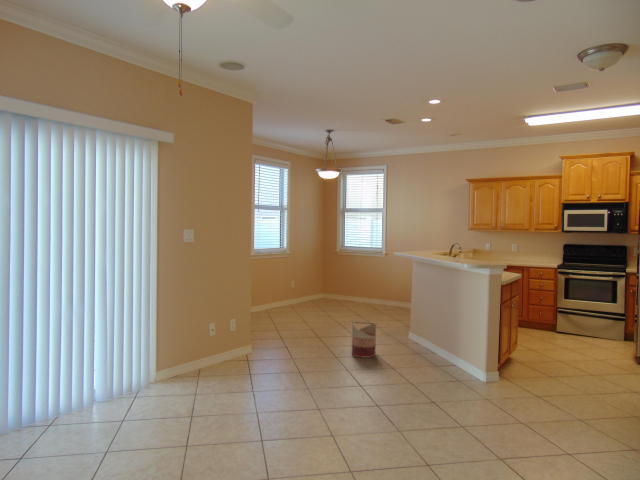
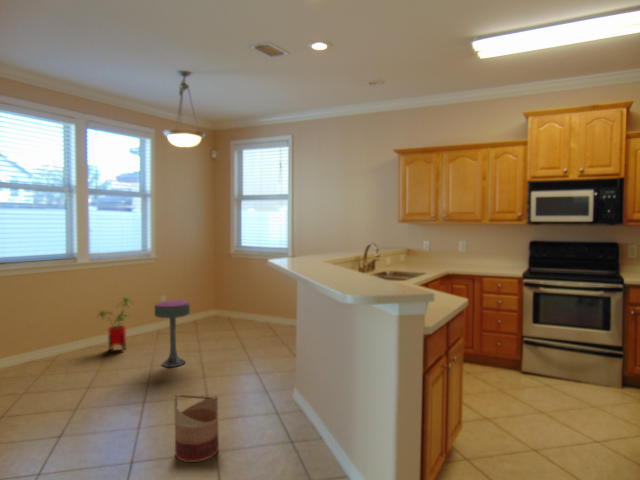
house plant: none [264,276,286,312] -> present [99,297,130,350]
bar stool: none [307,278,329,321] -> present [154,300,190,367]

